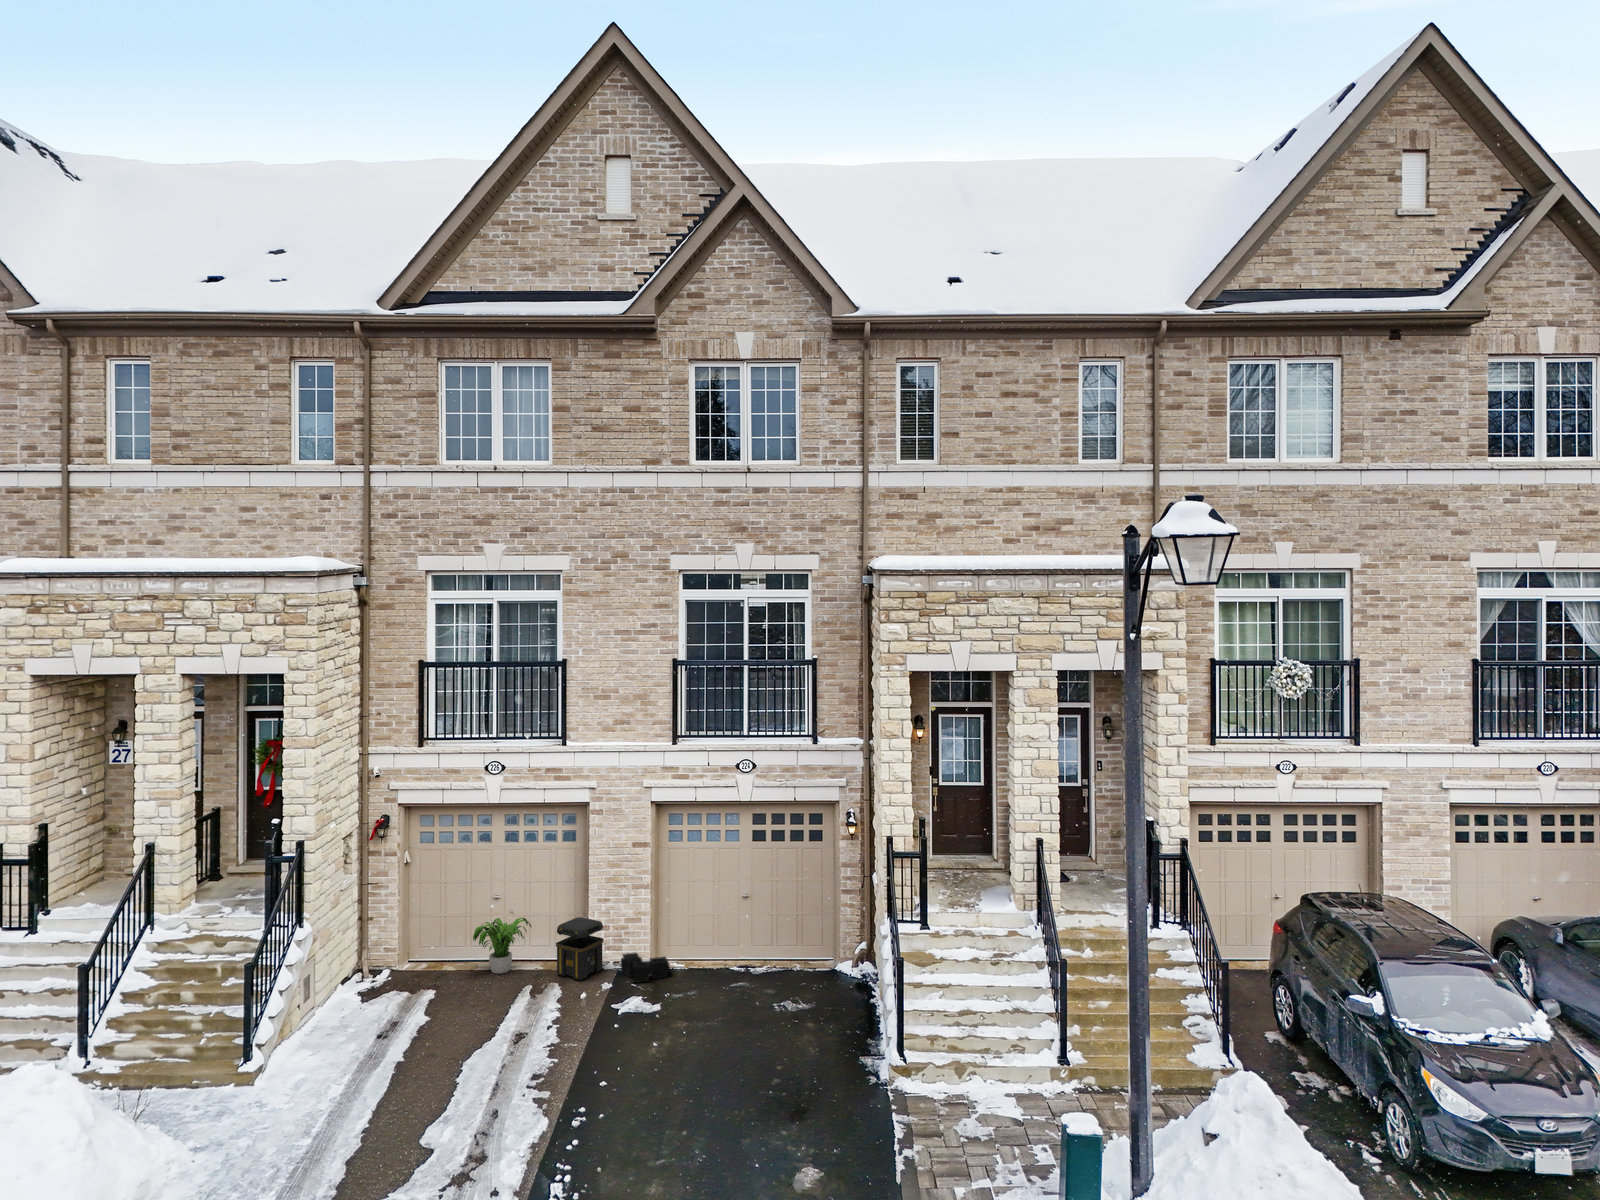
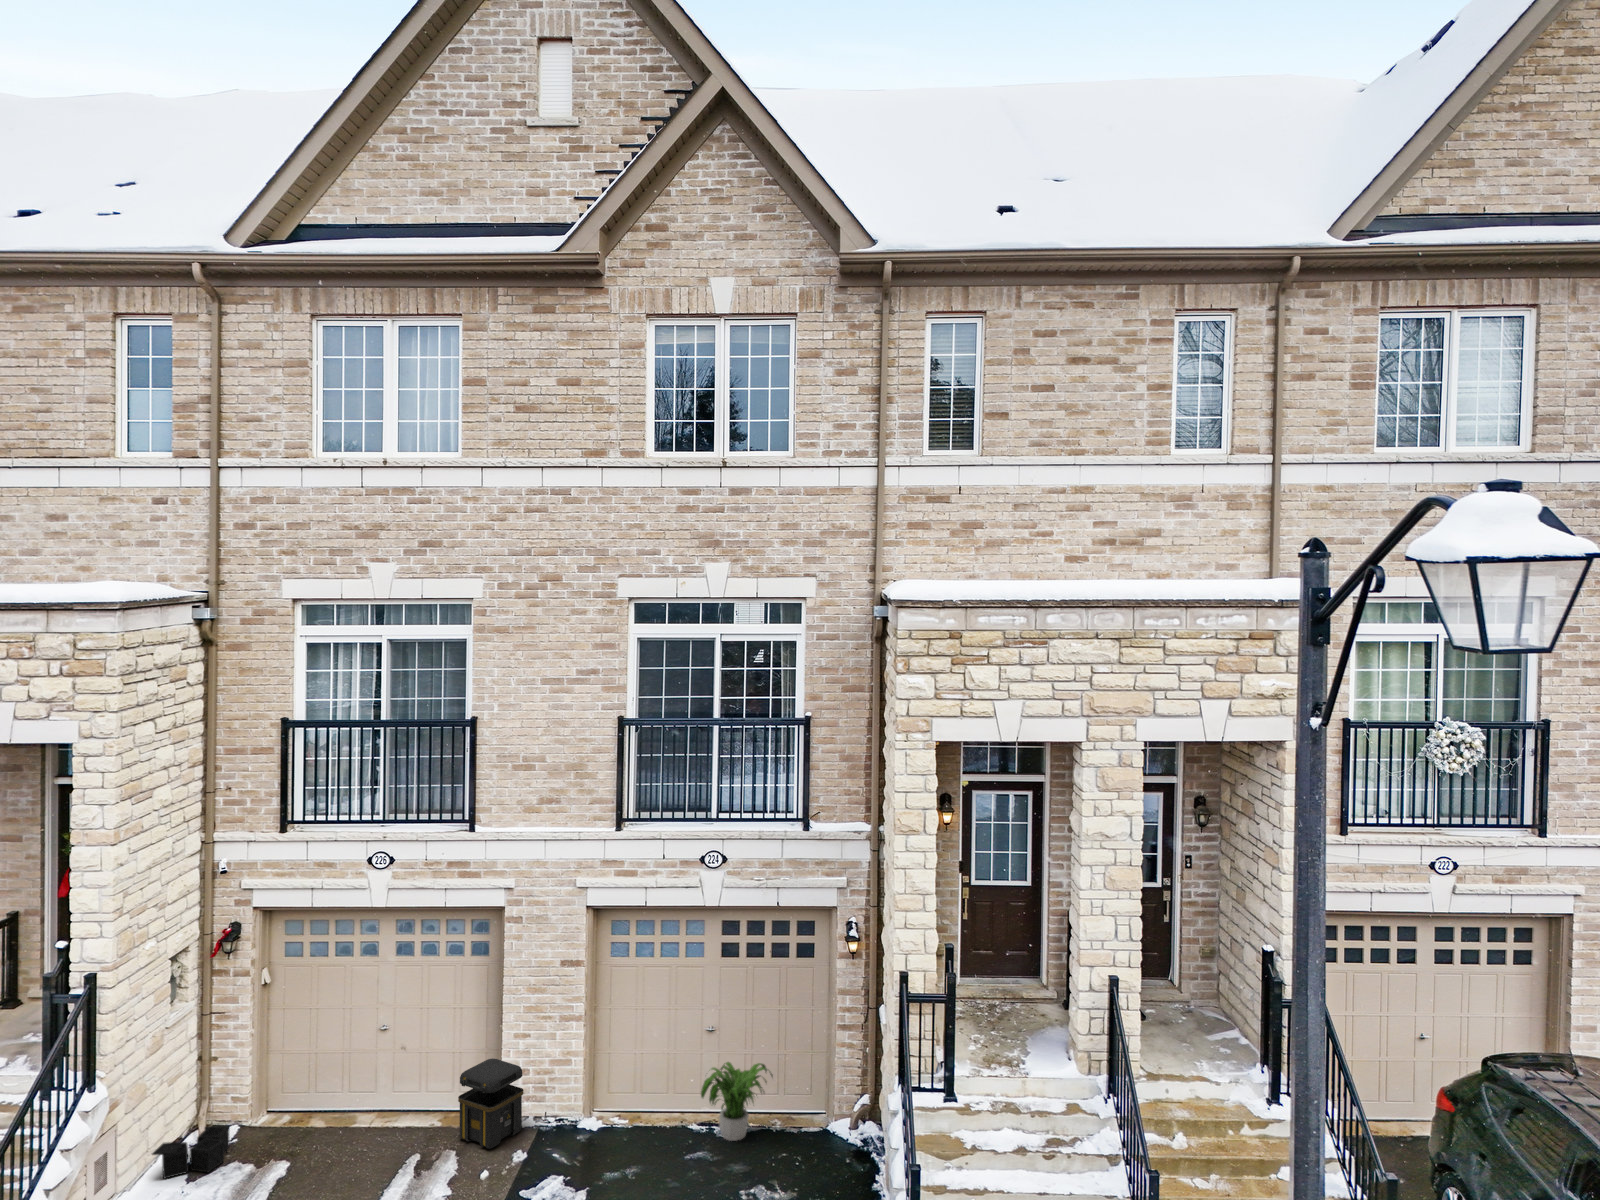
potted plant: present [473,918,531,974] -> present [701,1062,773,1141]
storage bin: present [621,953,672,982] -> present [152,1126,229,1179]

